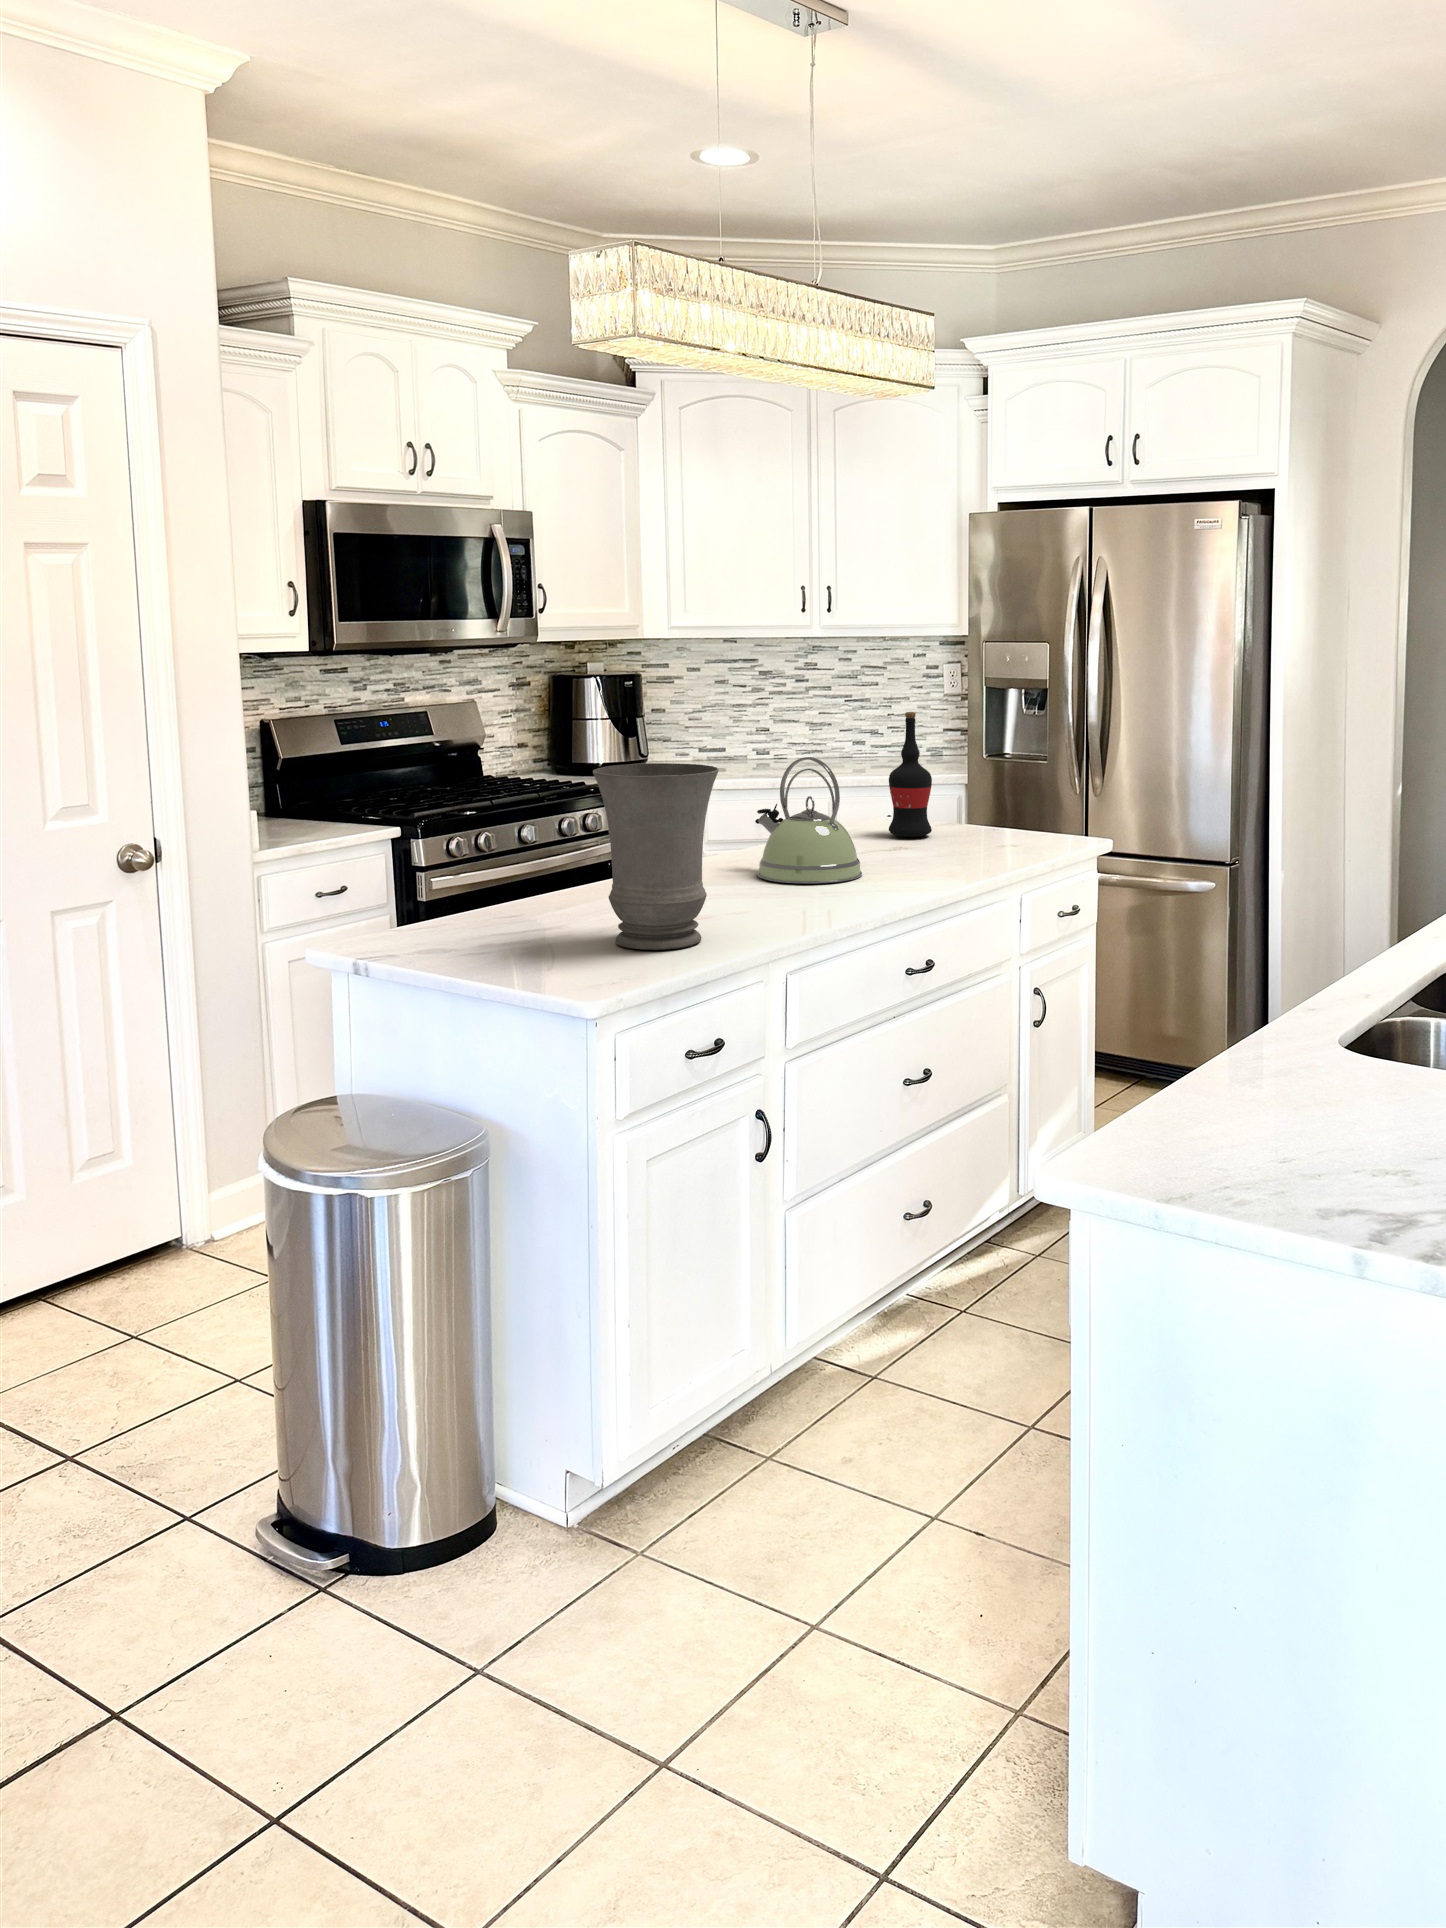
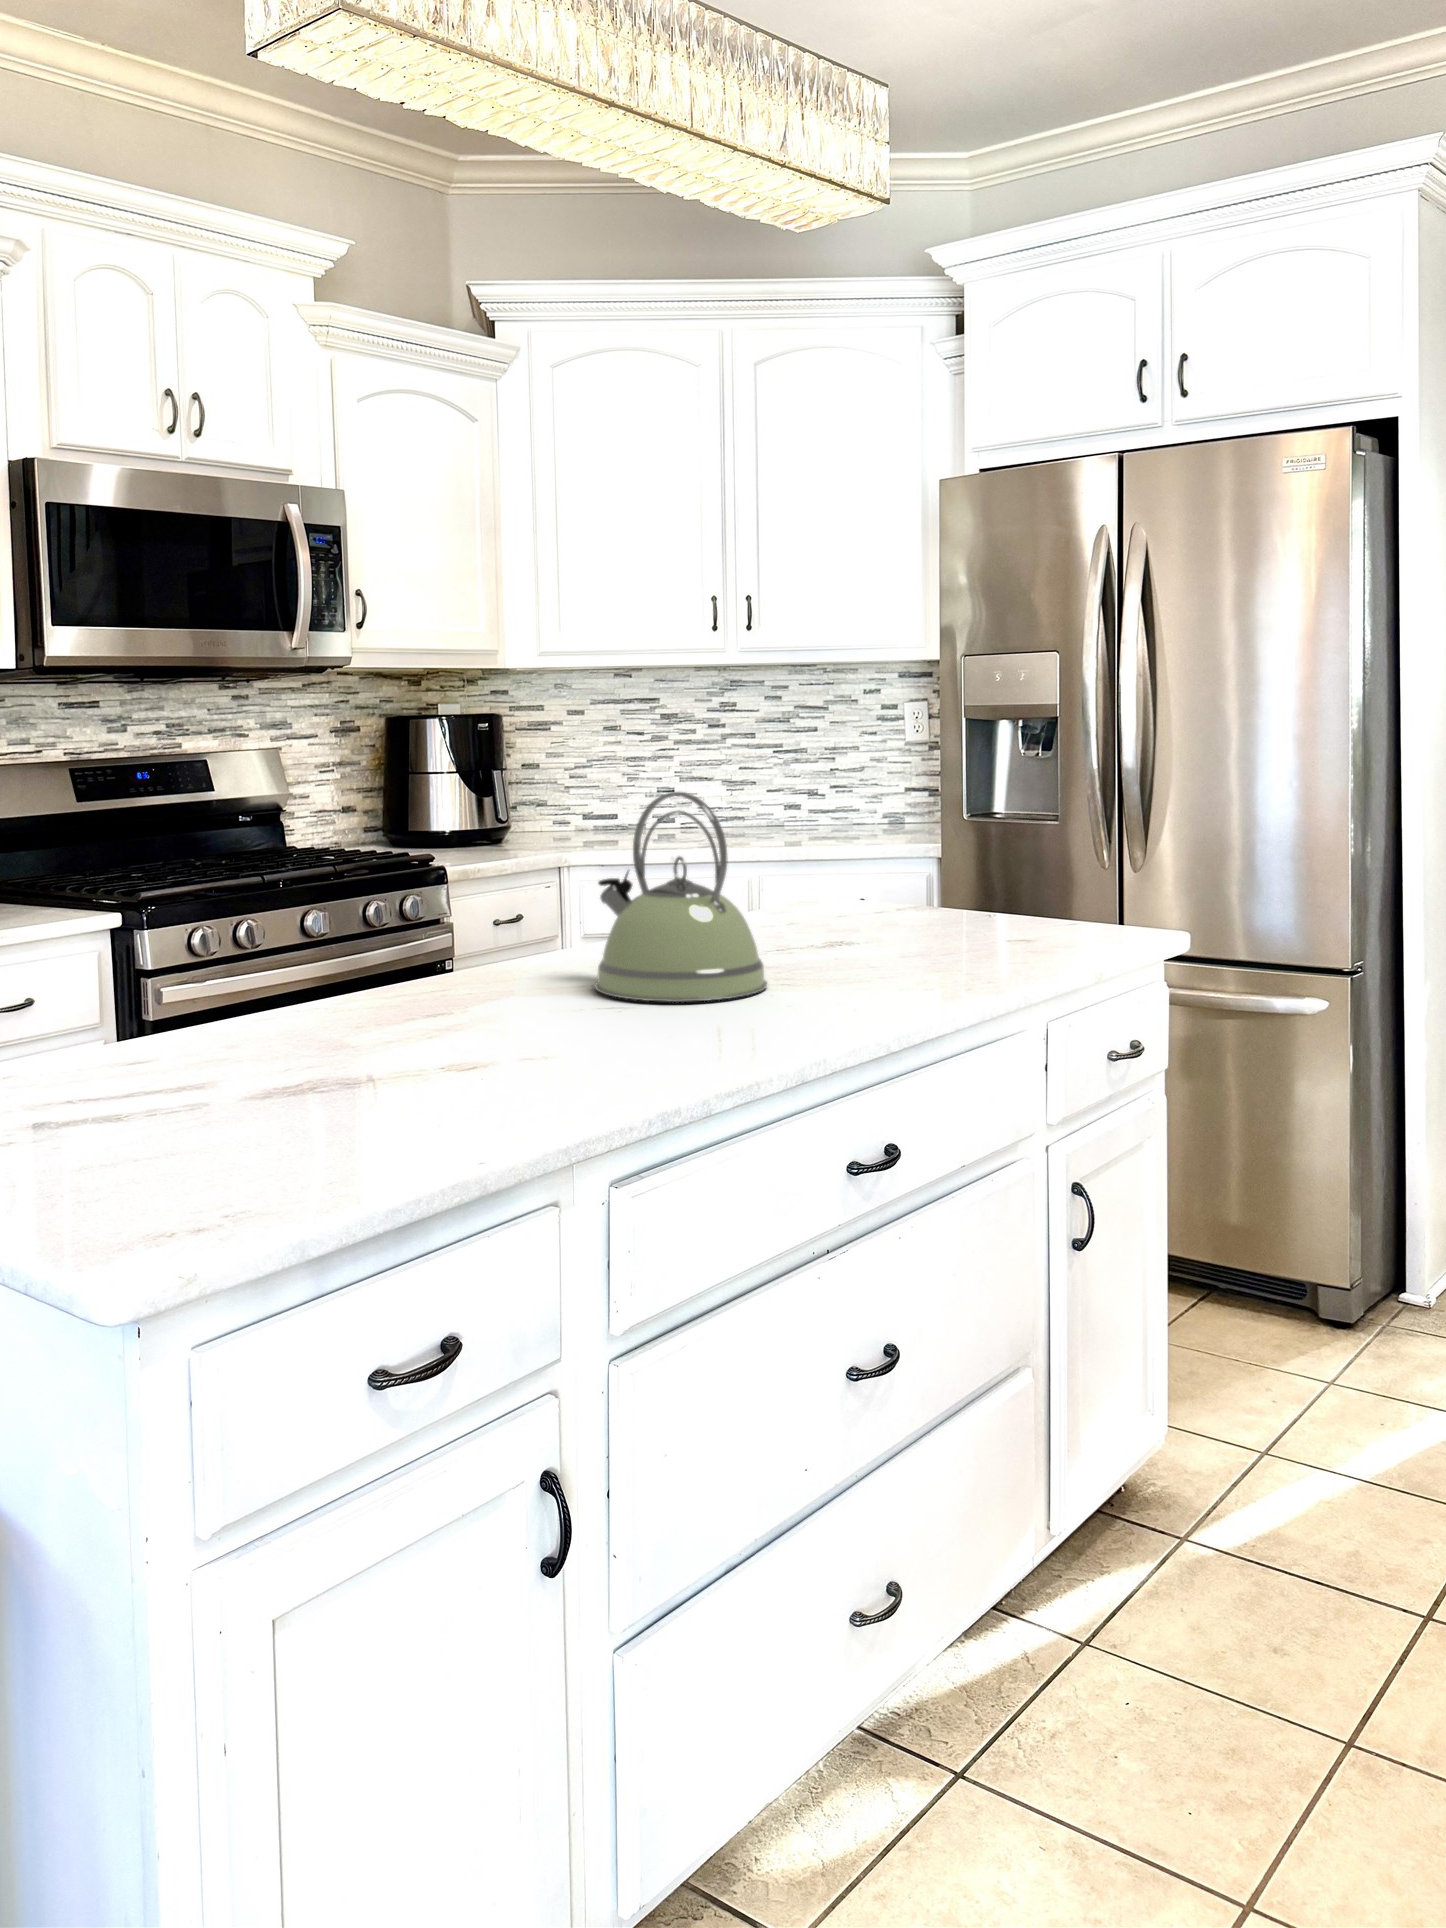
wine bottle: present [889,712,932,837] -> none [818,734,886,926]
vase: present [593,763,719,950] -> none [234,784,472,1134]

